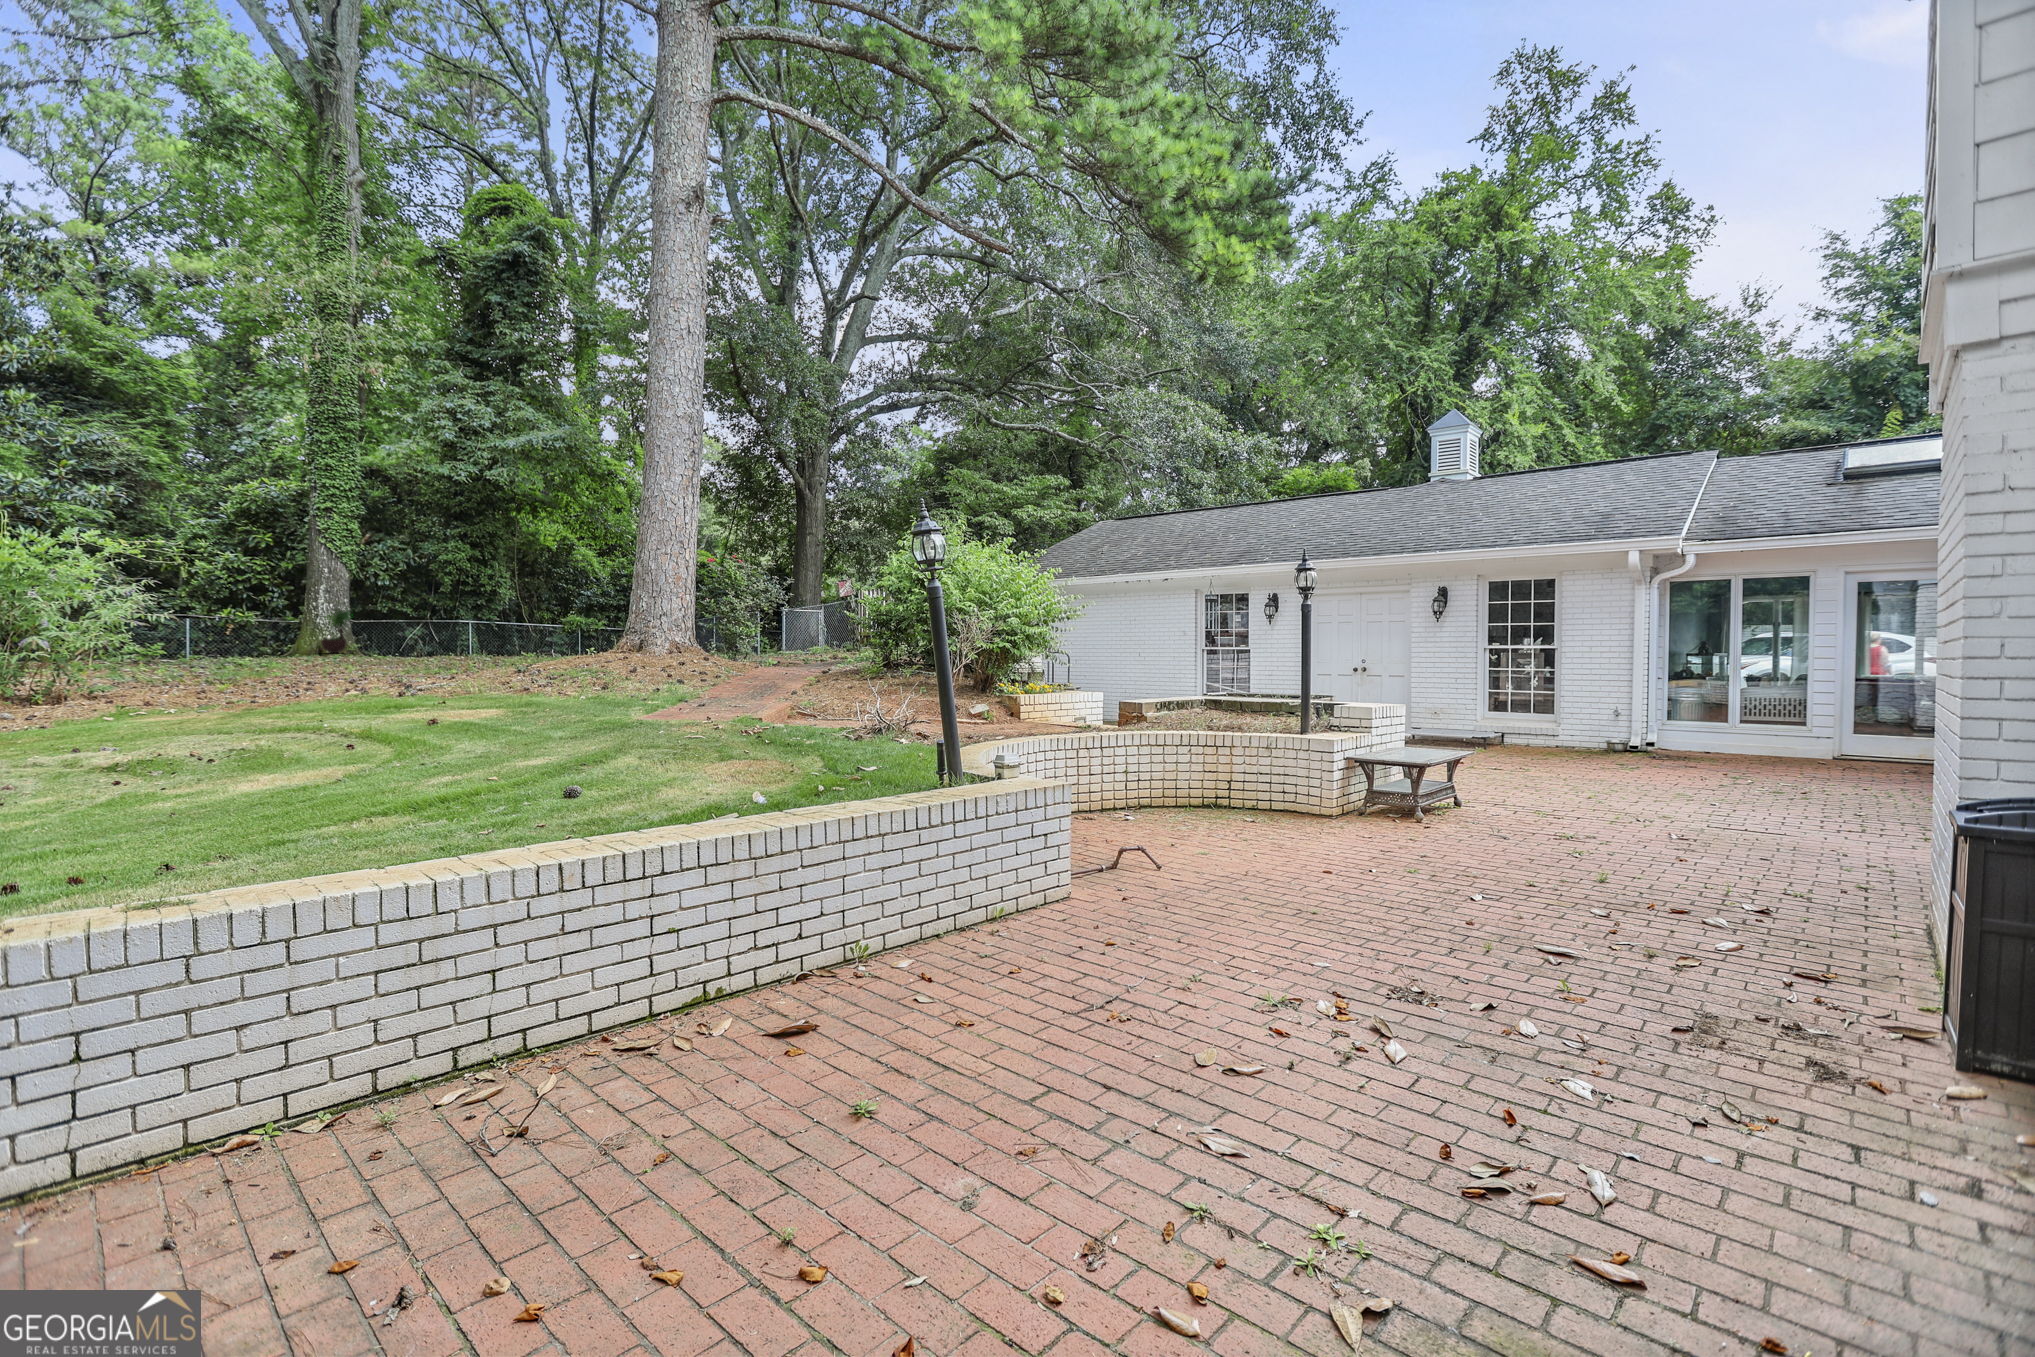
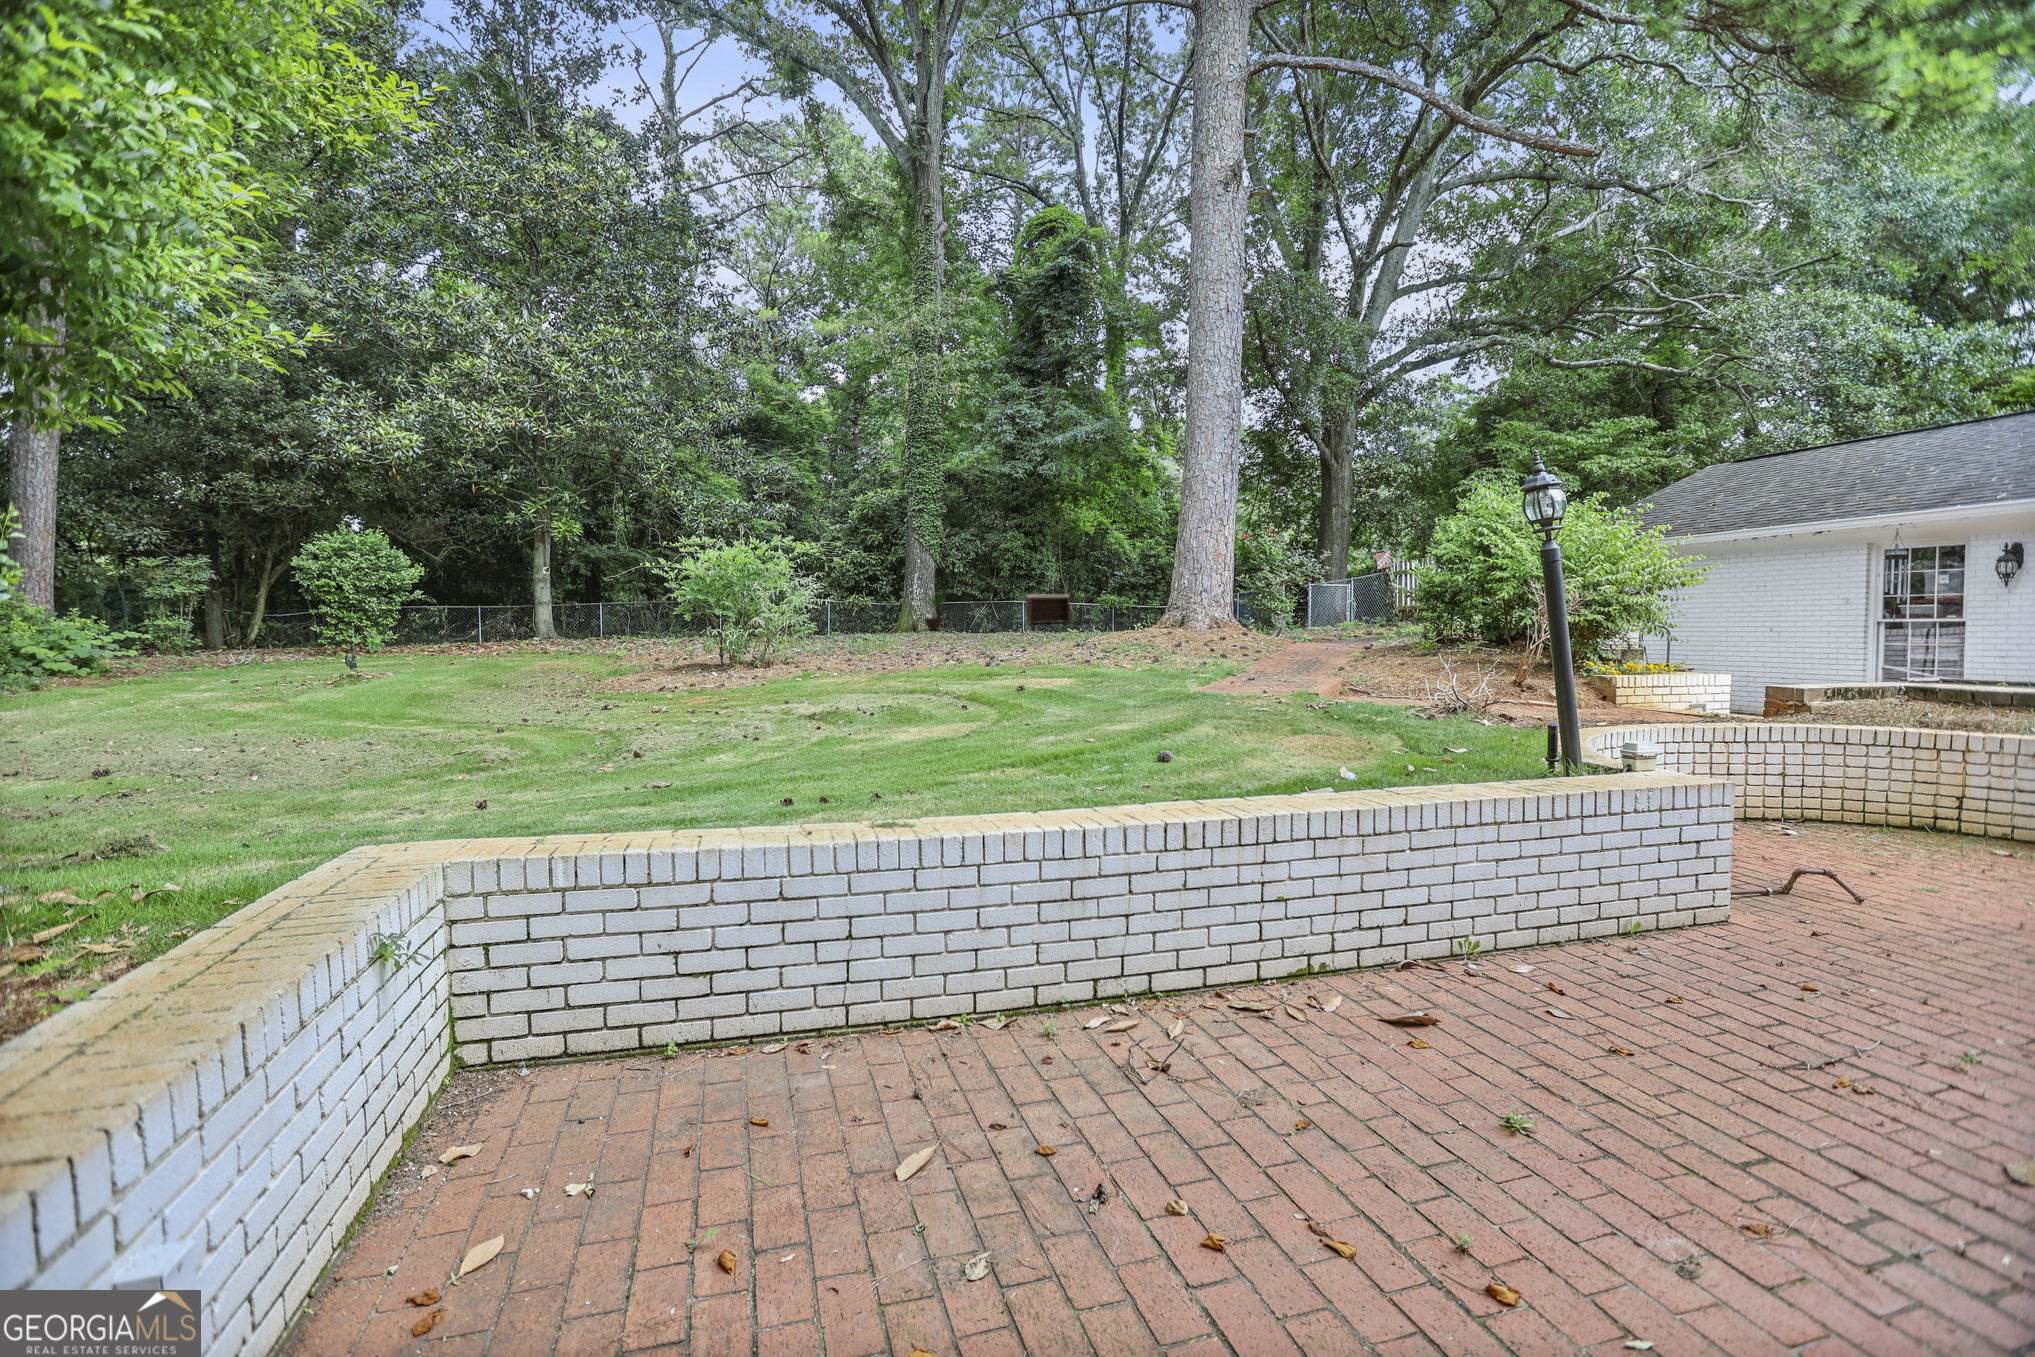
bench: none [464,613,525,647] -> present [1025,594,1070,623]

